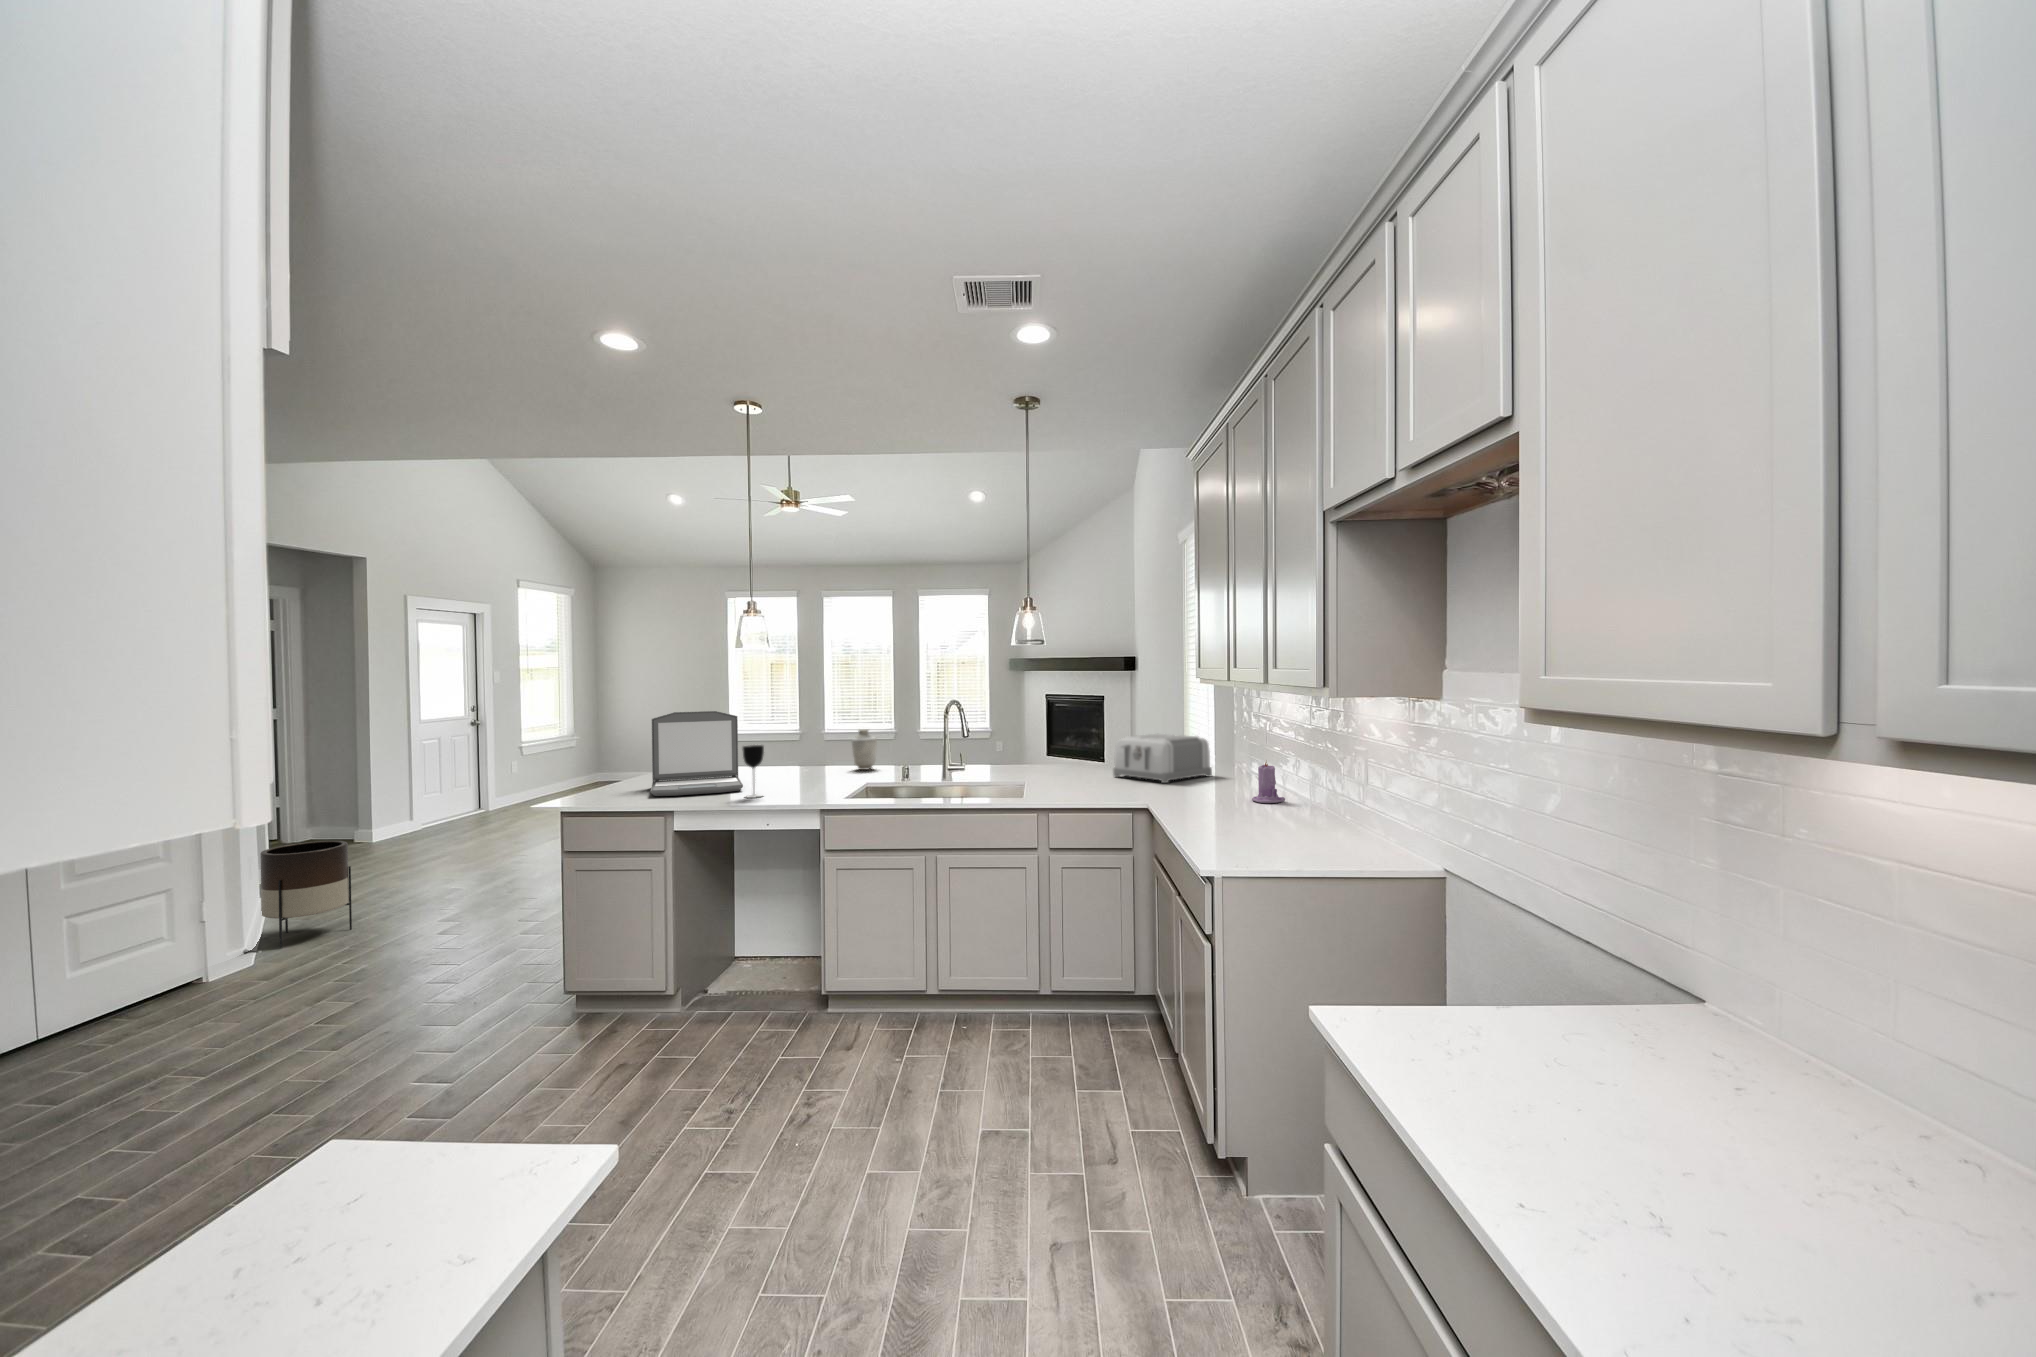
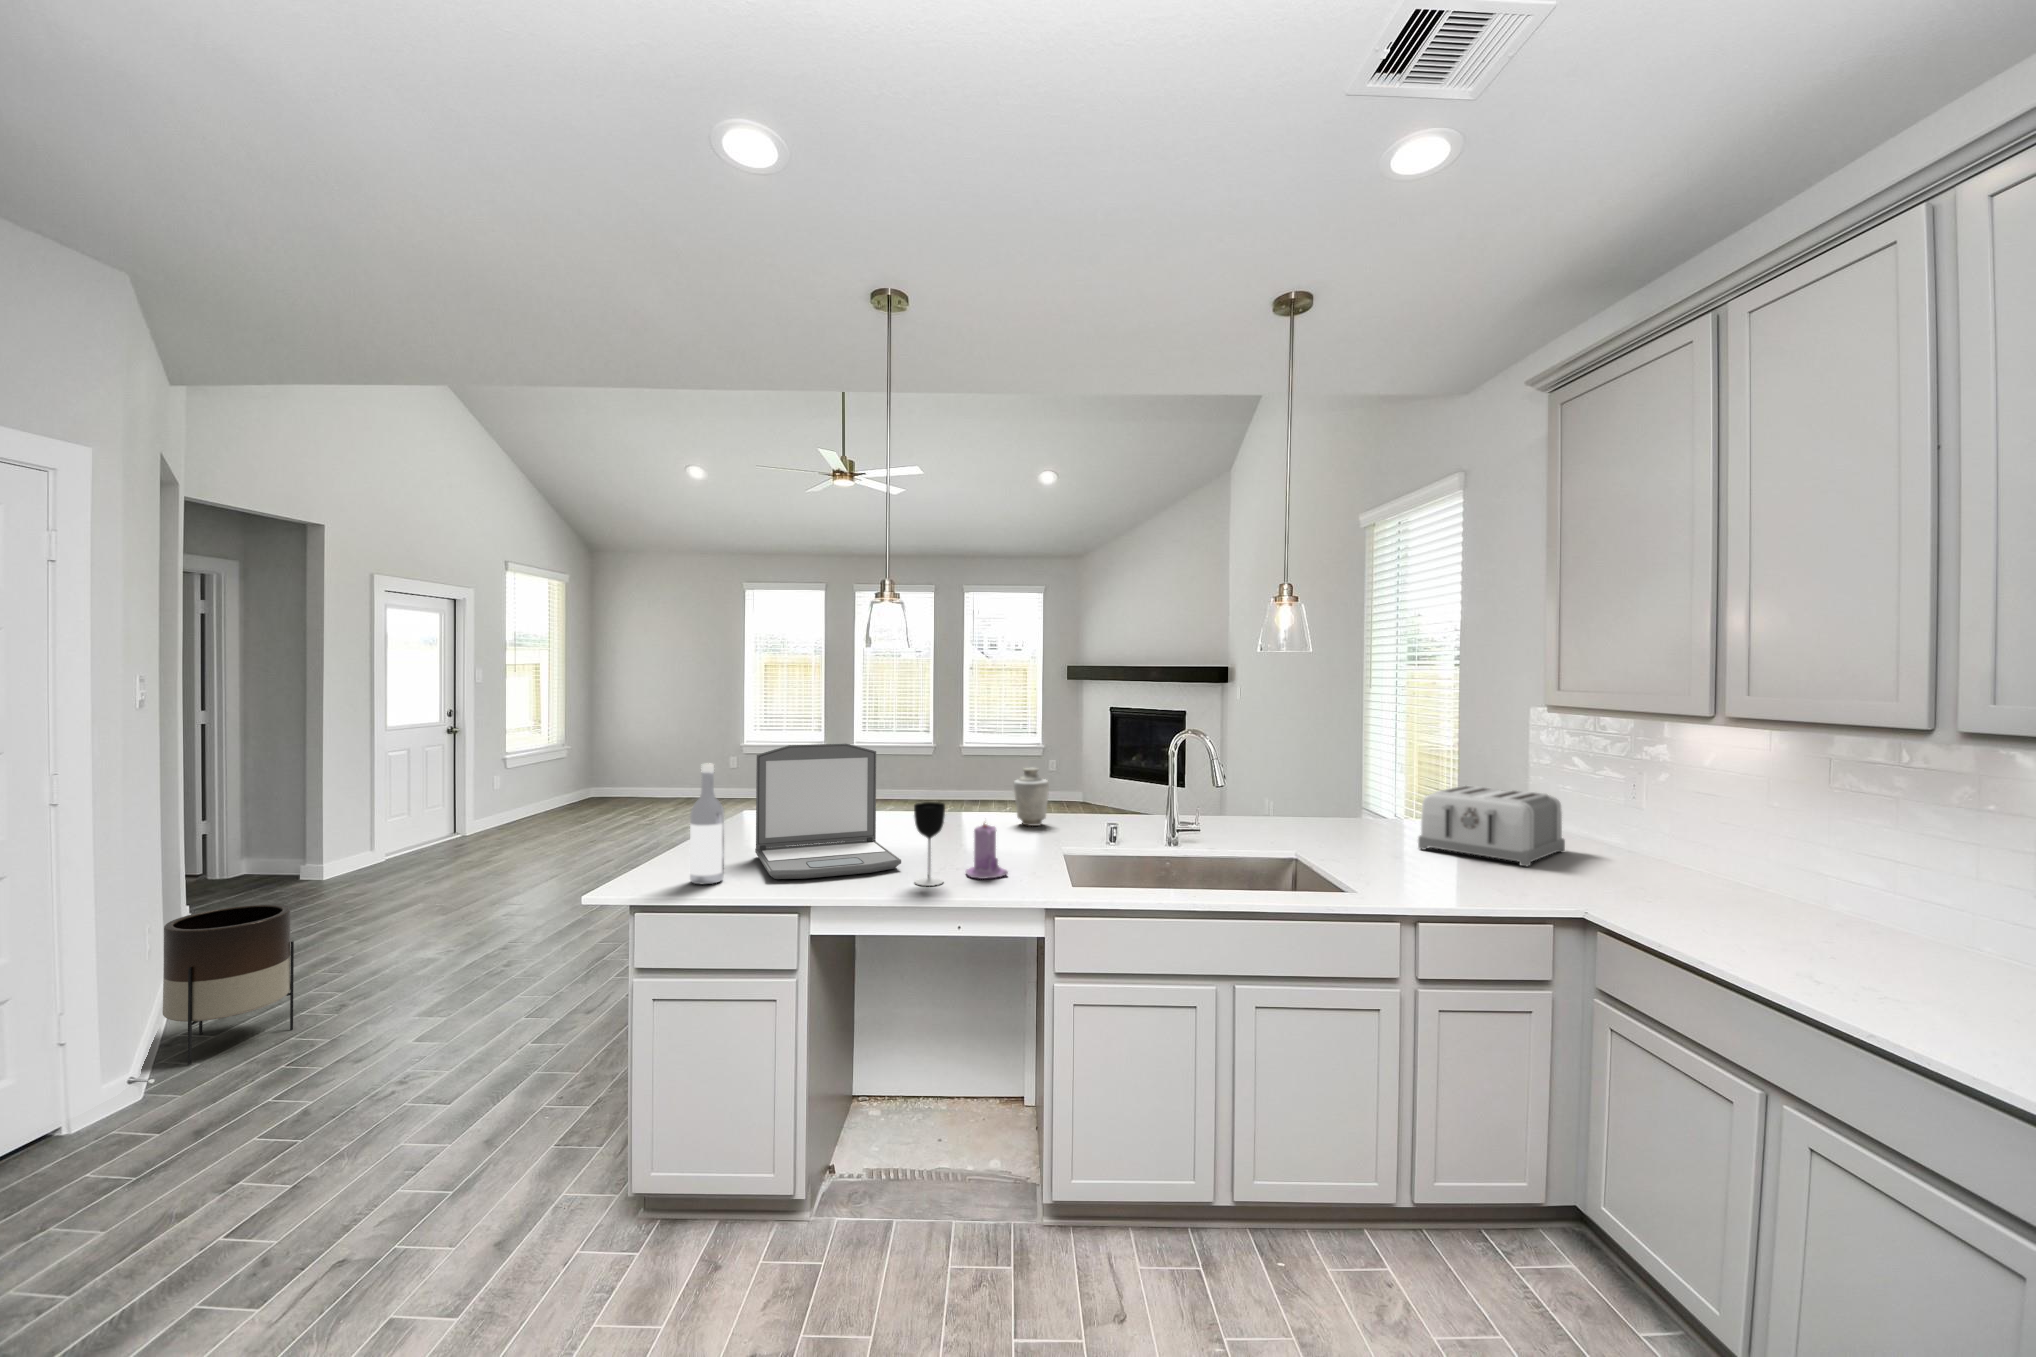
wine bottle: none [599,722,622,799] -> present [690,763,724,884]
candle: present [1252,762,1285,803] -> present [966,823,1008,879]

